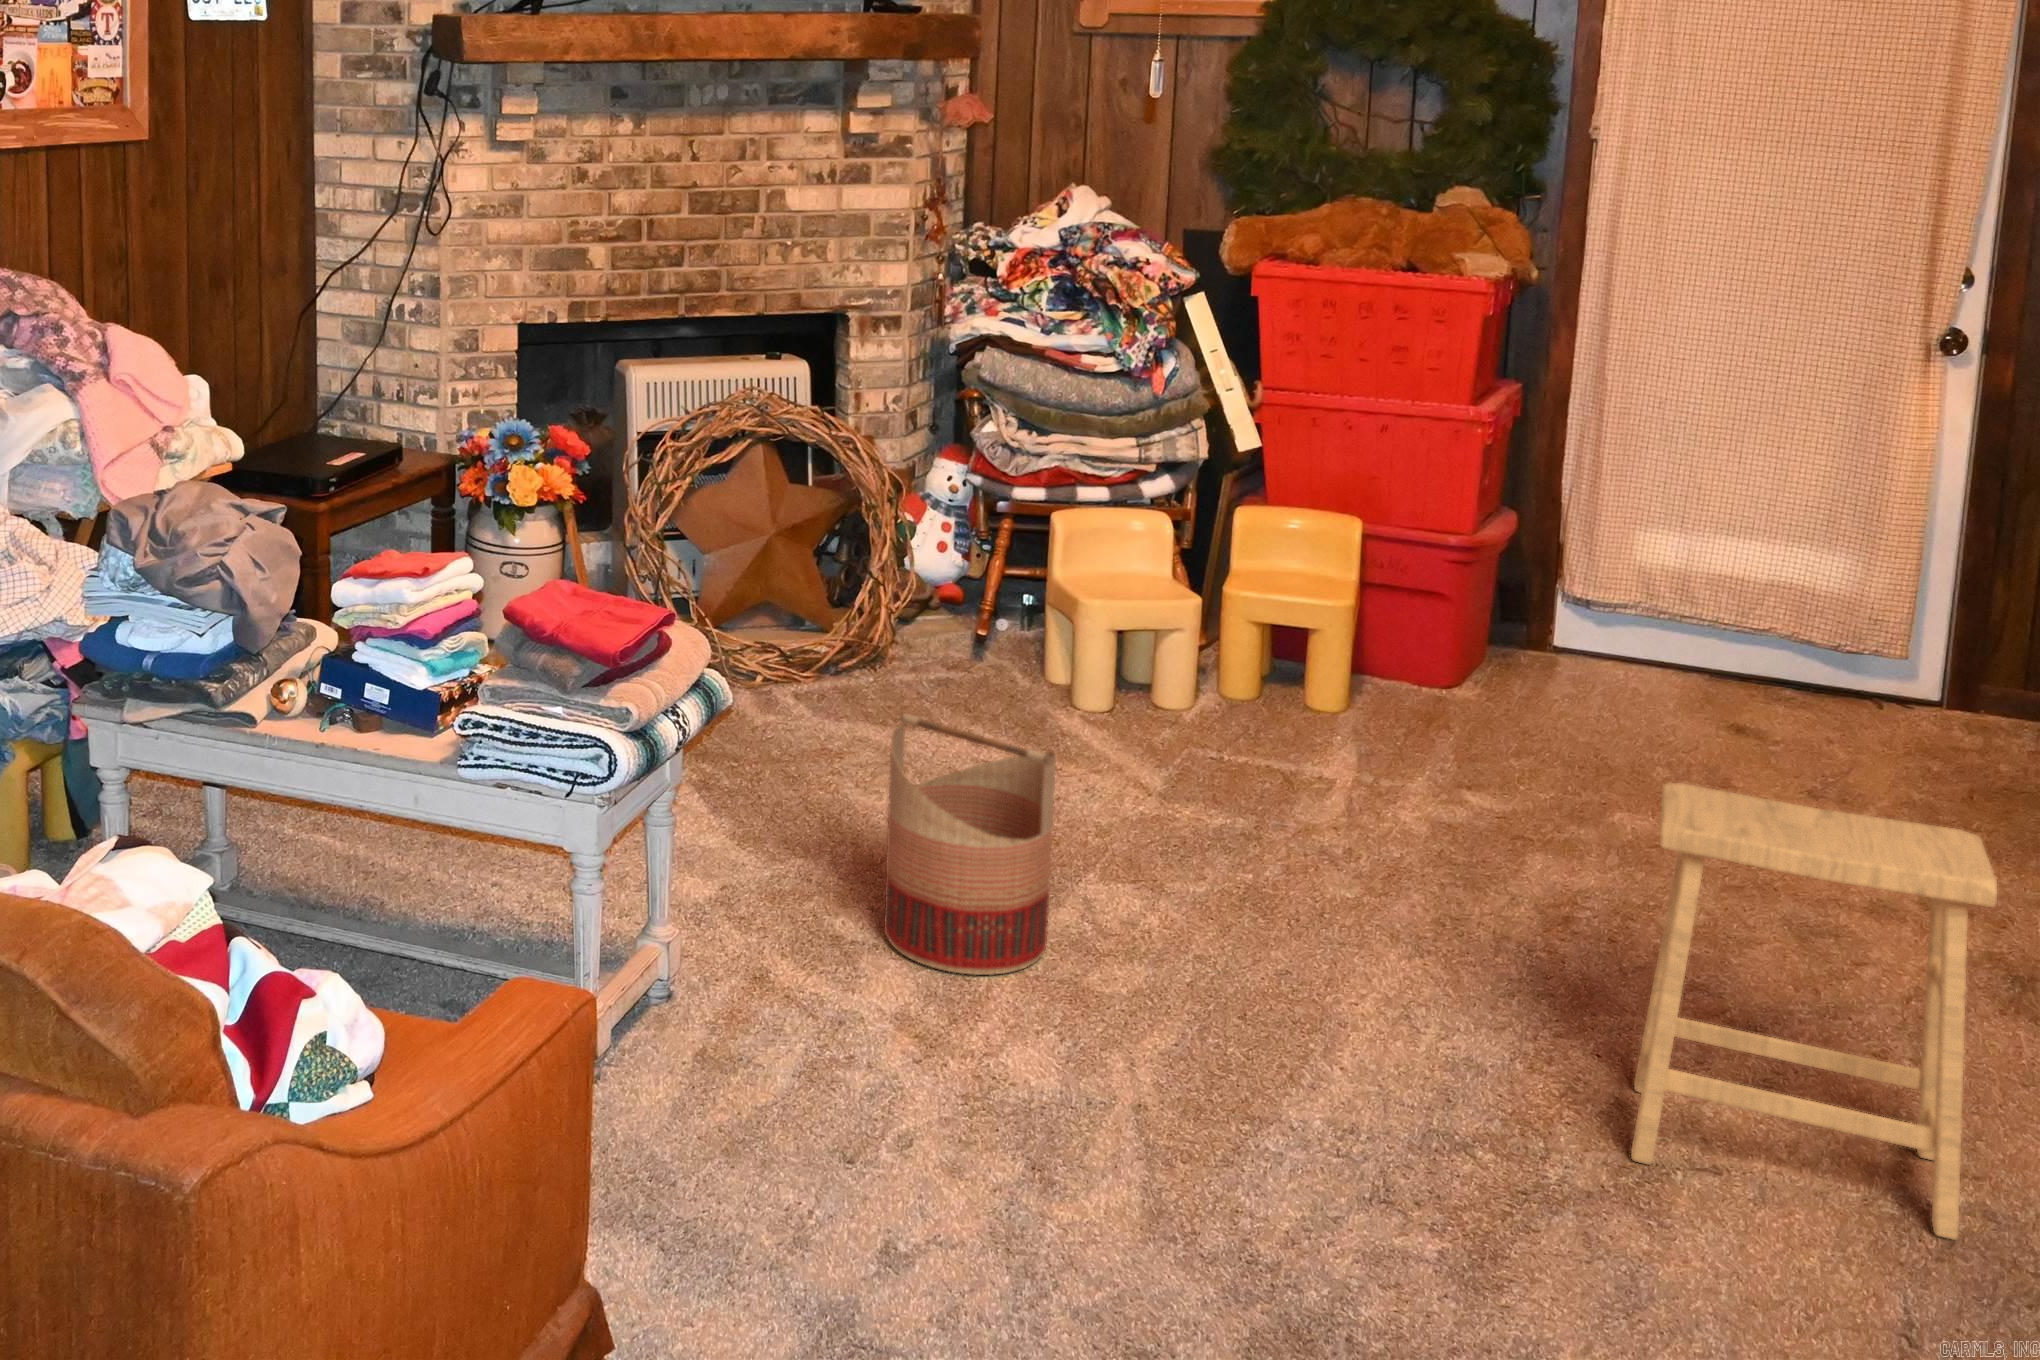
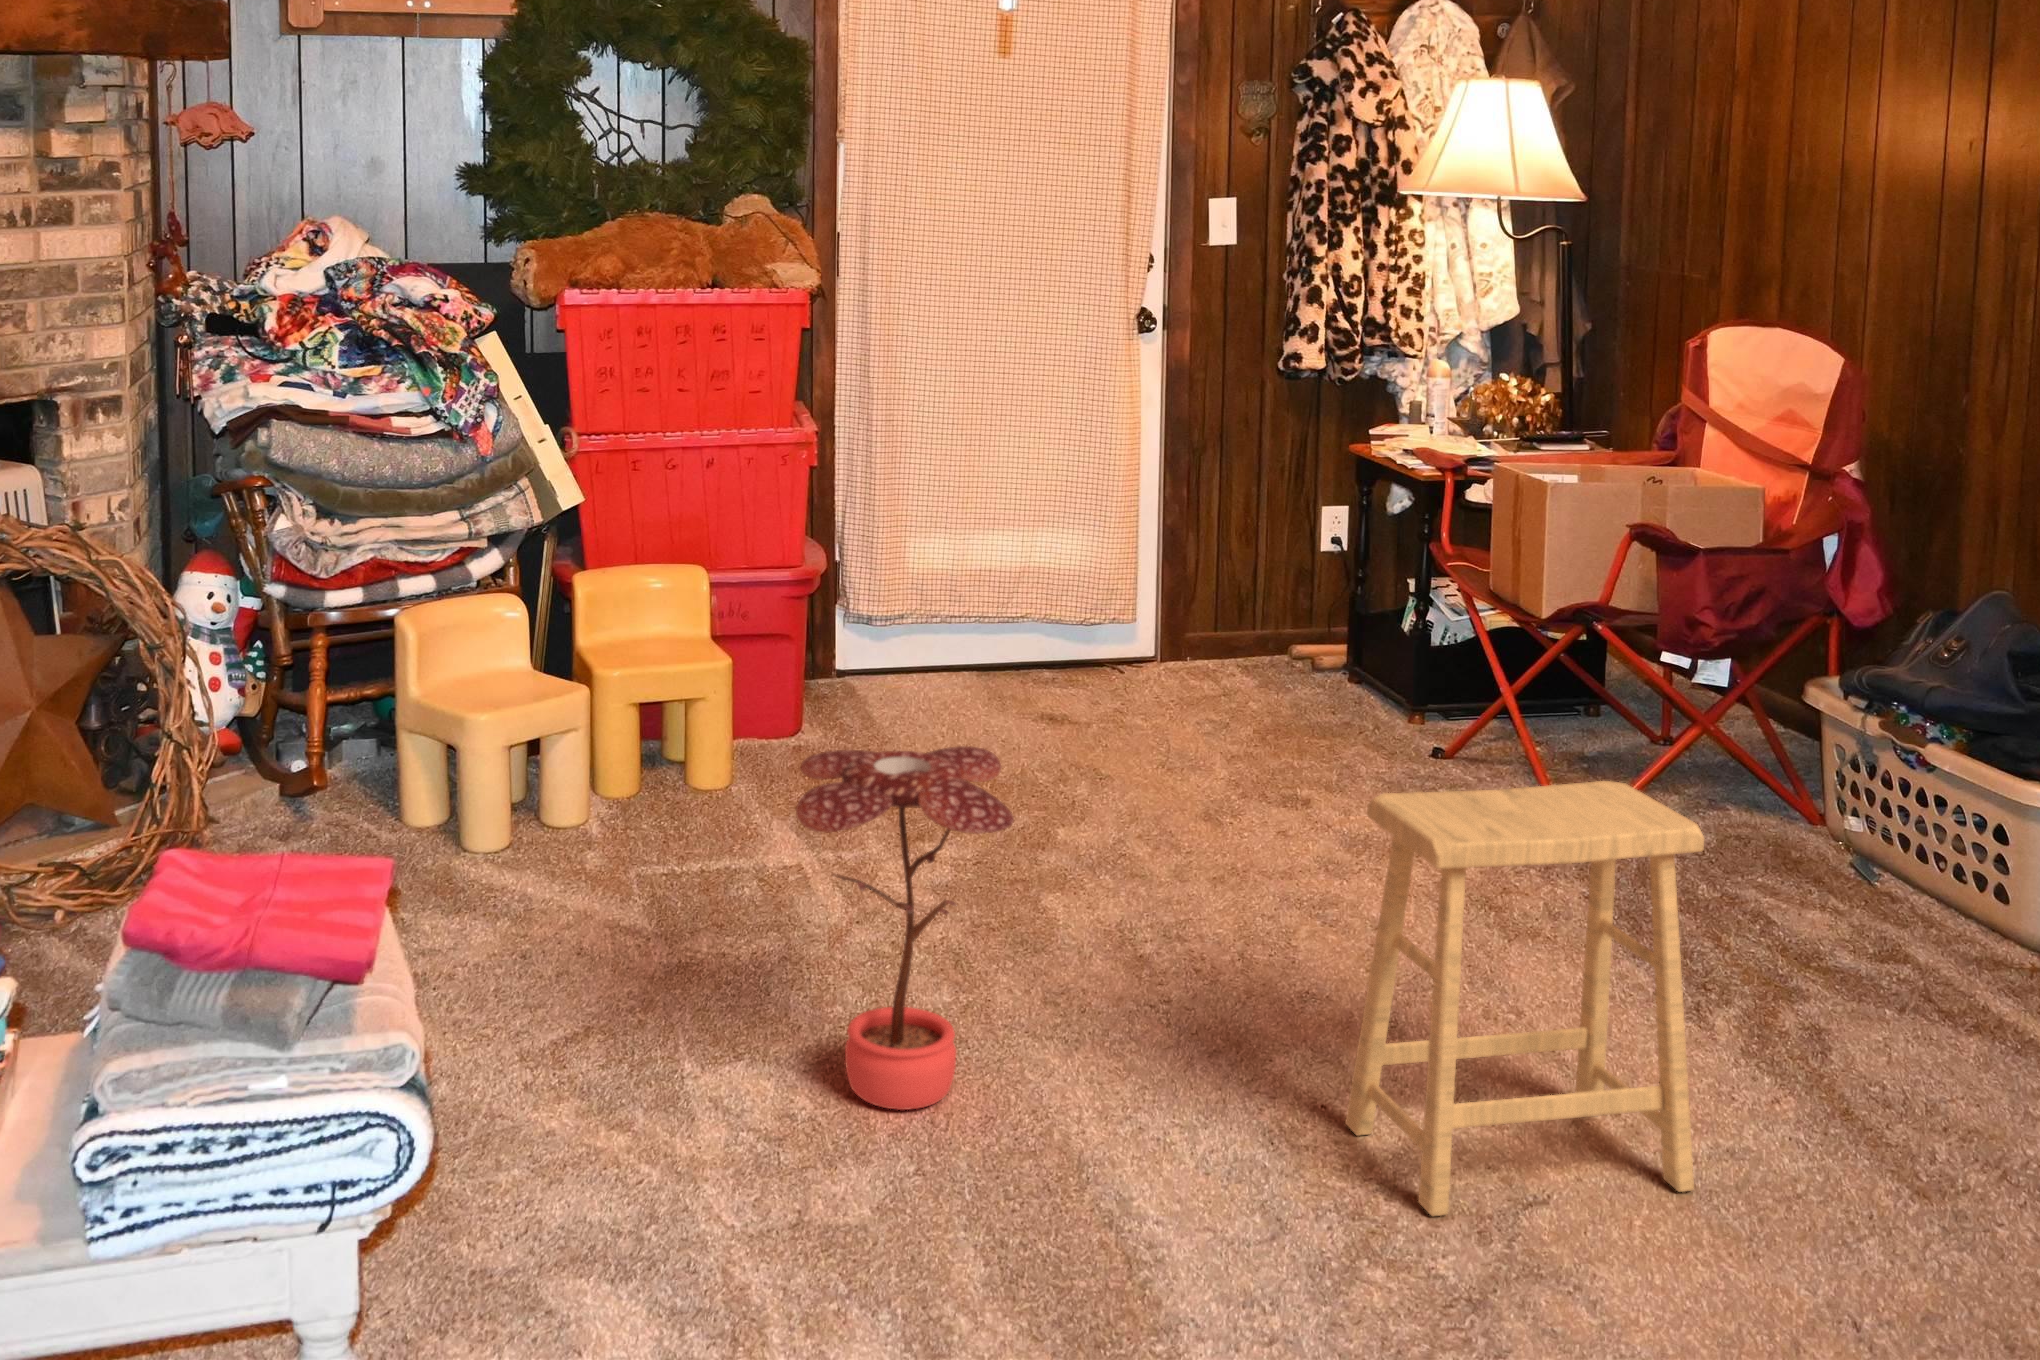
potted plant: none [1155,655,1375,955] -> present [796,746,1014,1110]
basket: present [884,714,1056,975] -> none [511,924,738,1264]

